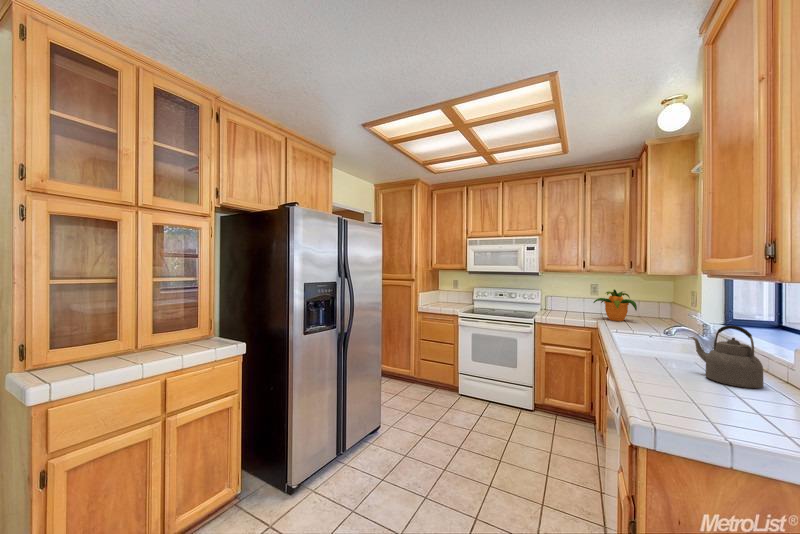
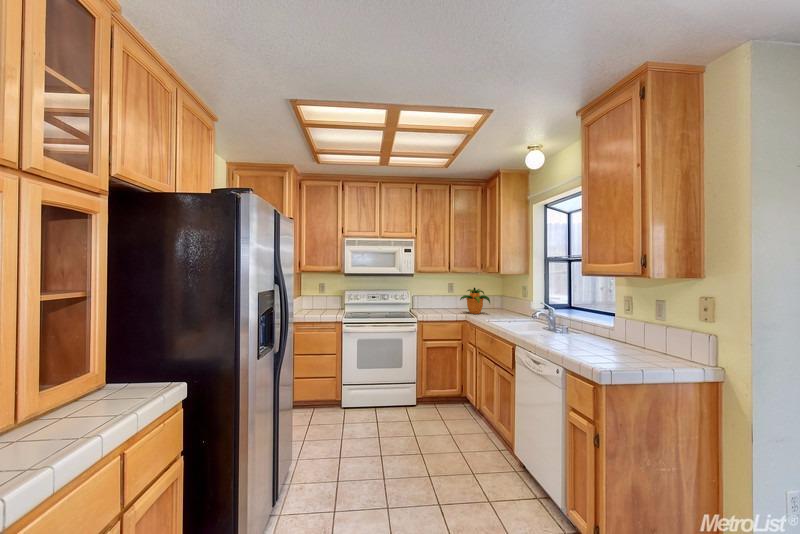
kettle: present [690,325,764,388] -> none [562,310,606,351]

